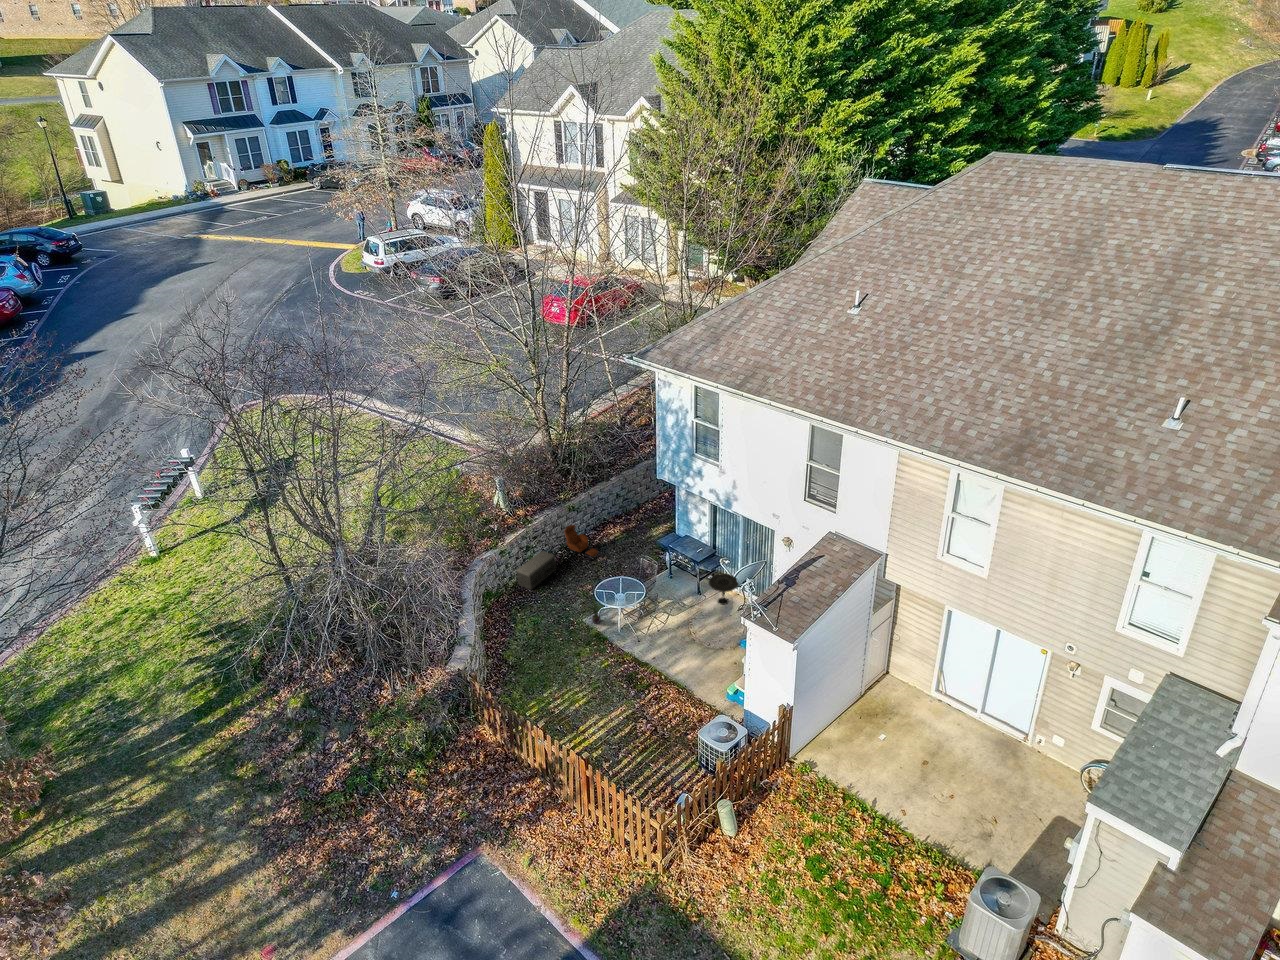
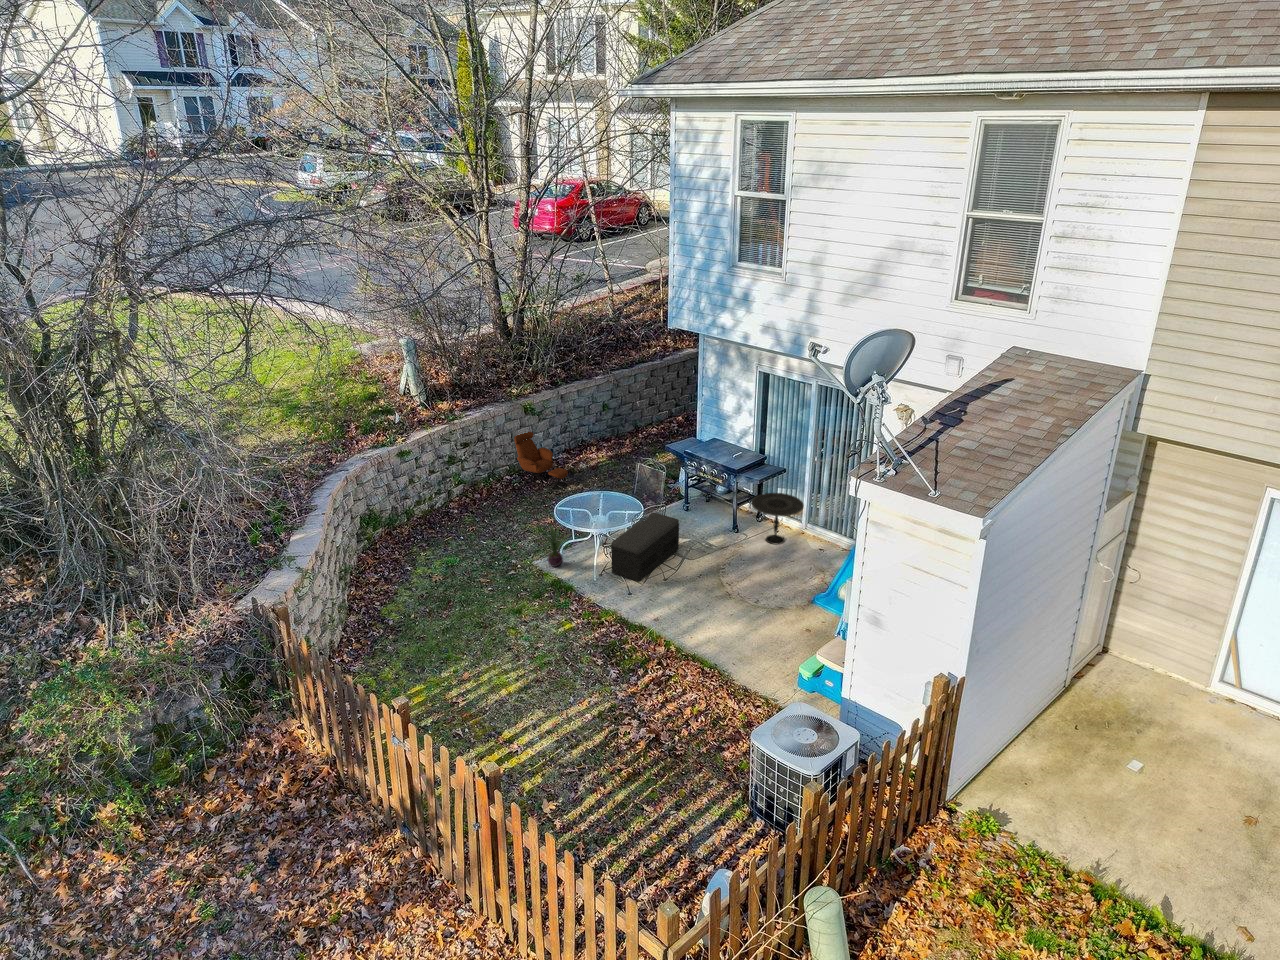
storage bench: present [517,551,556,590] -> present [611,513,679,581]

